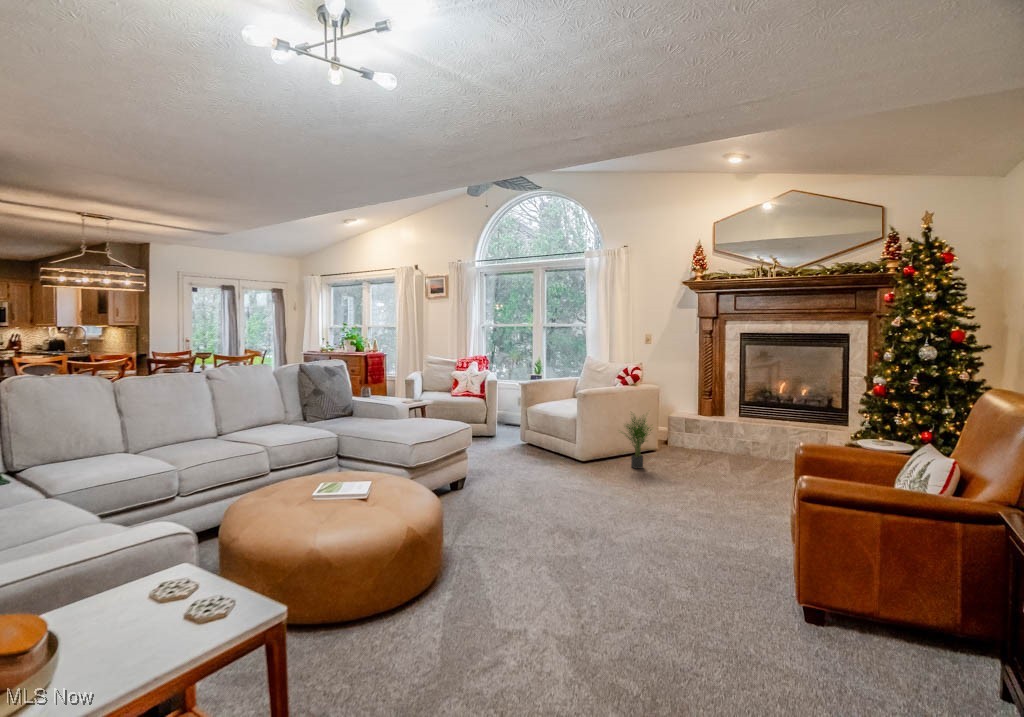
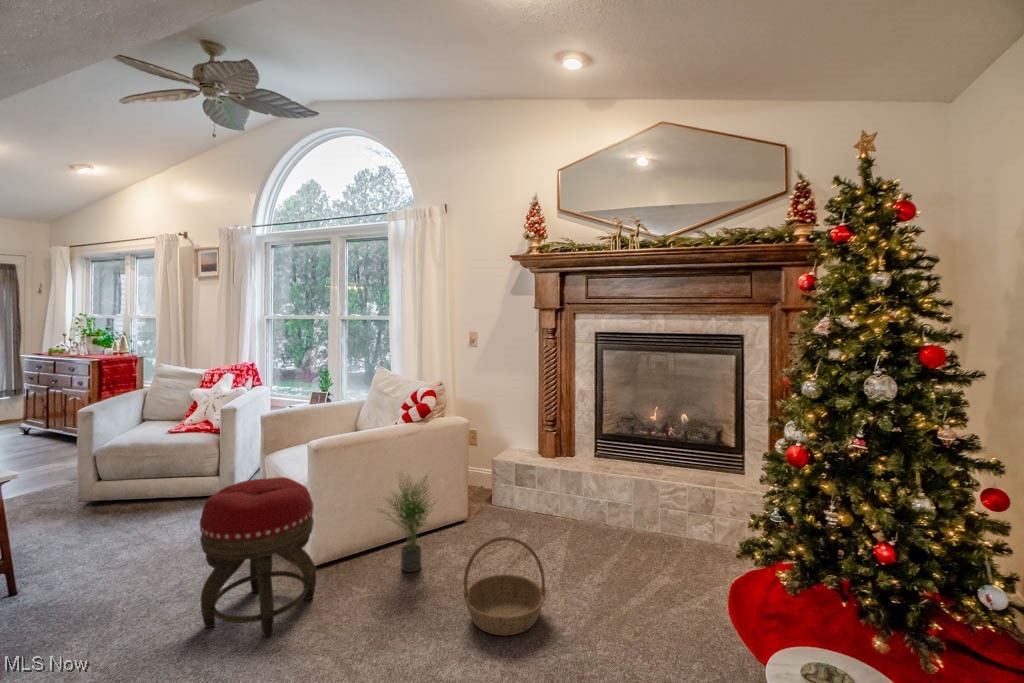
footstool: none [542,407,597,483] -> present [200,477,316,637]
basket: none [683,438,731,488] -> present [464,537,546,636]

